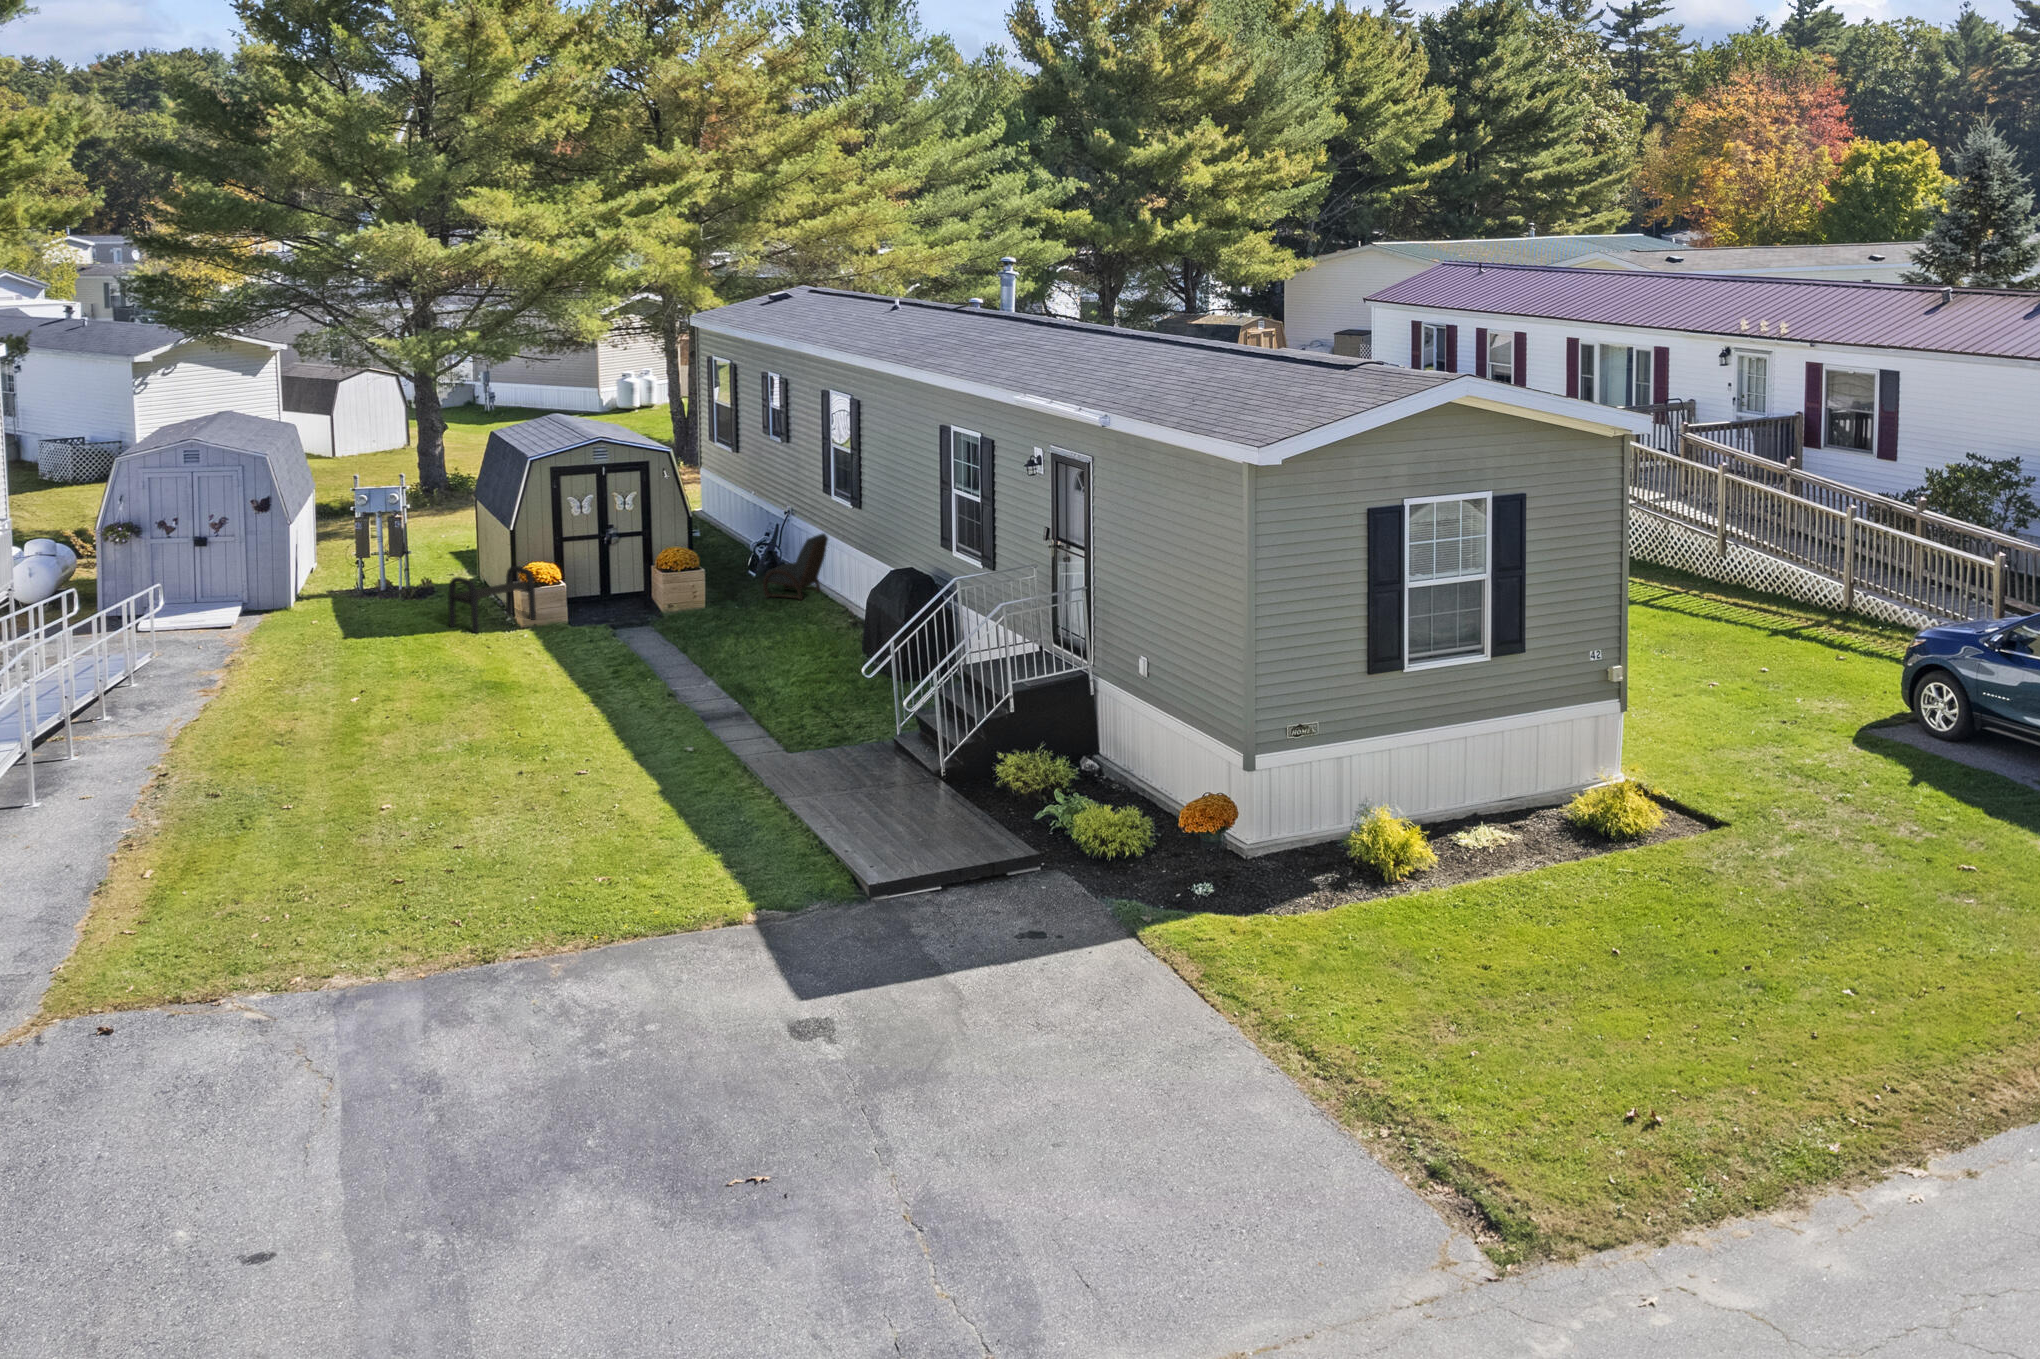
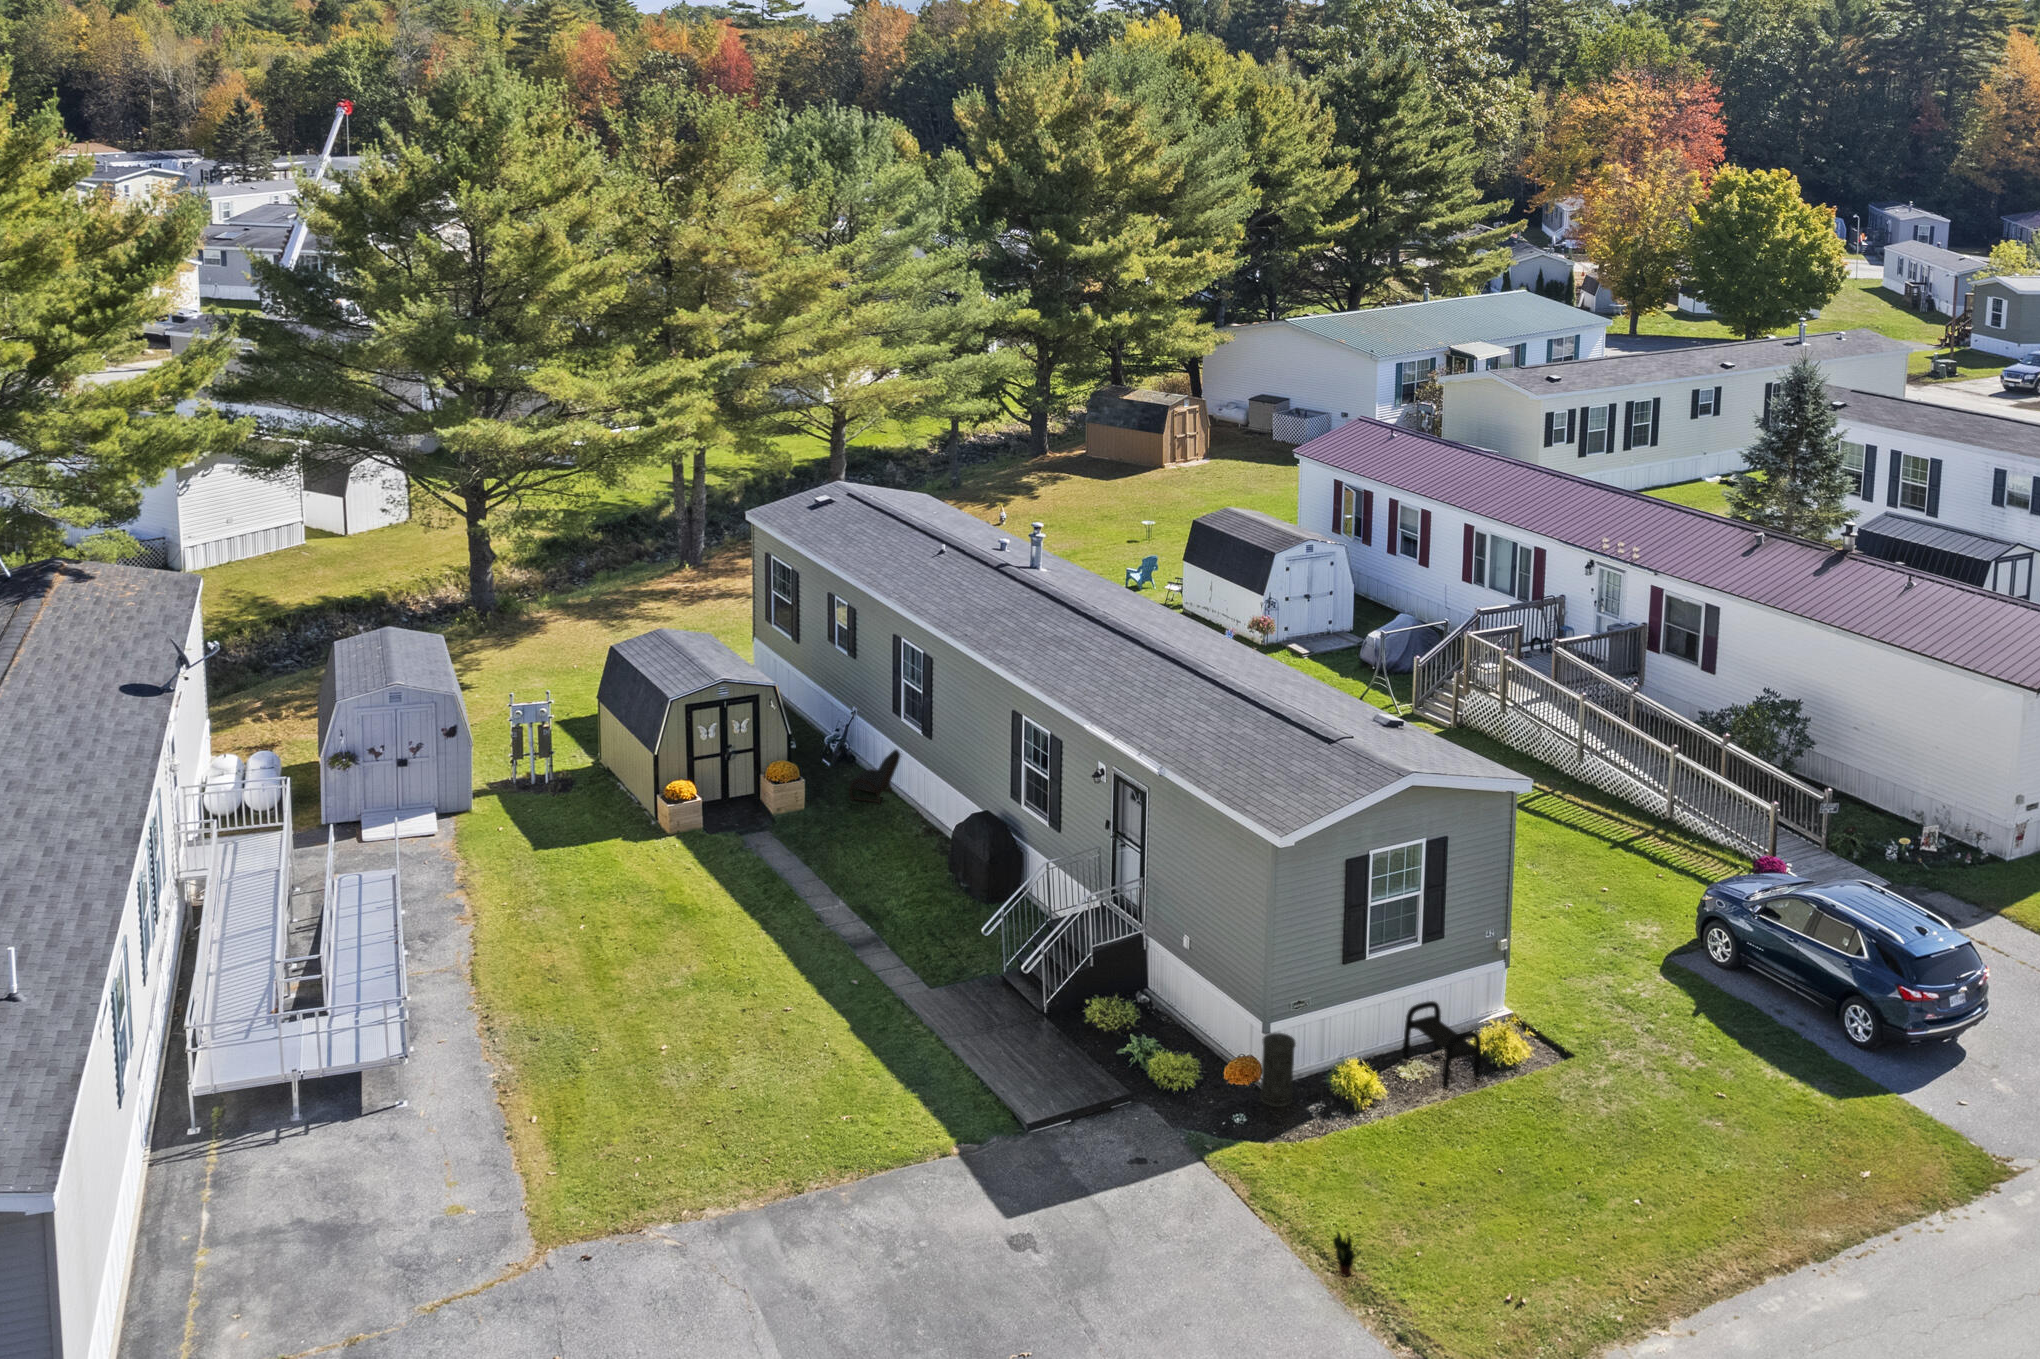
bench: present [449,566,536,633] -> present [1402,1001,1481,1088]
trash can: none [1239,768,1291,878] -> present [1260,1033,1296,1107]
potted plant: none [1323,1001,1371,1081] -> present [1333,1232,1360,1276]

